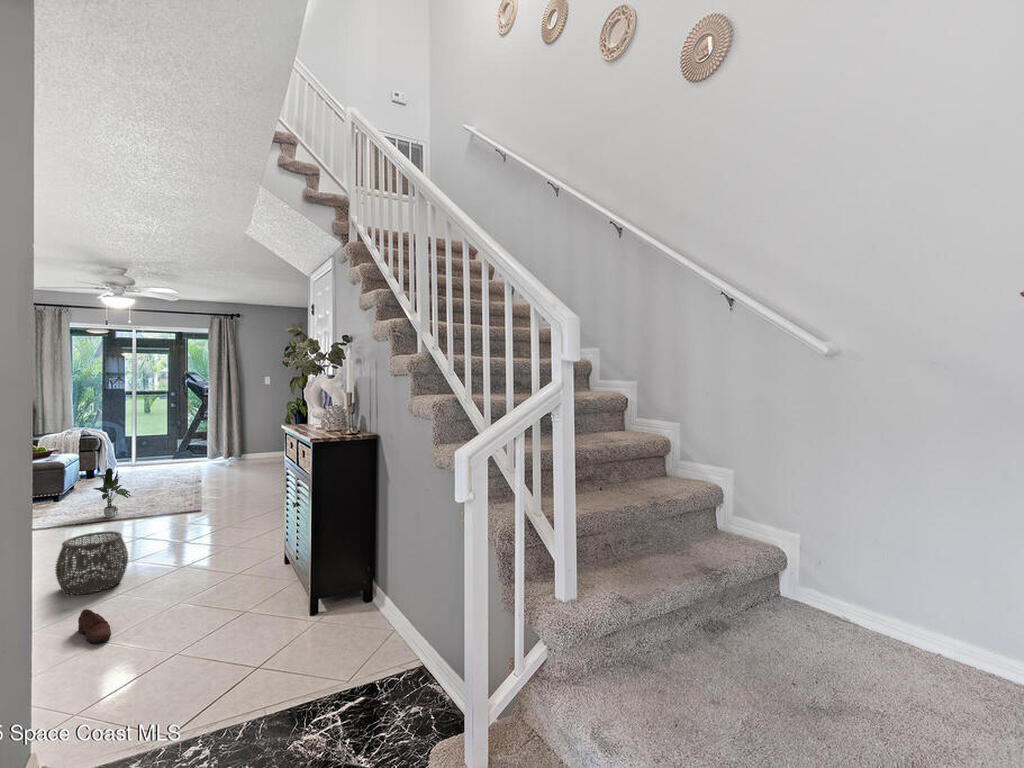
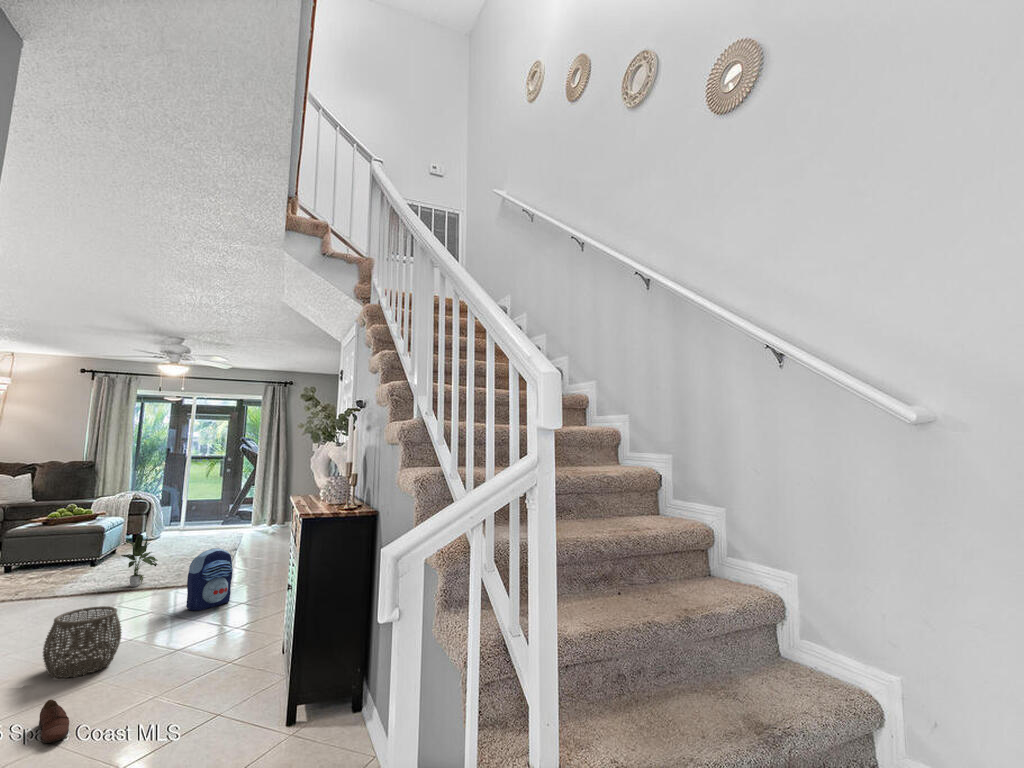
backpack: none [172,477,214,535] -> present [186,548,233,611]

